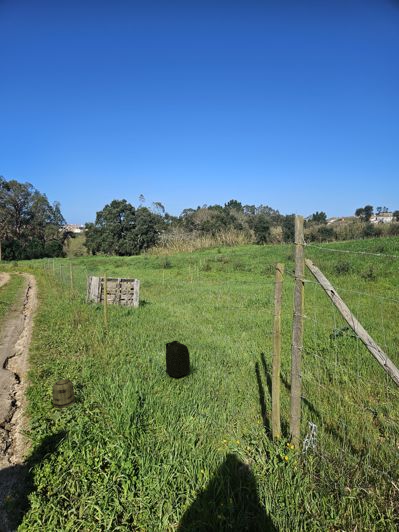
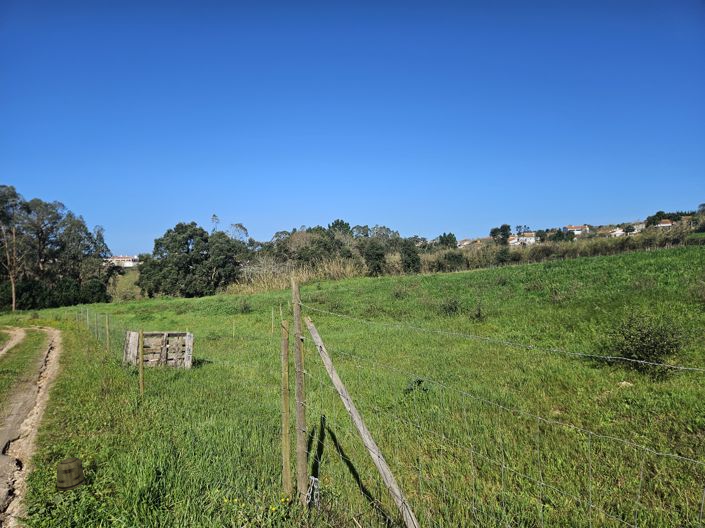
backpack: present [166,341,190,377] -> none [198,406,227,448]

